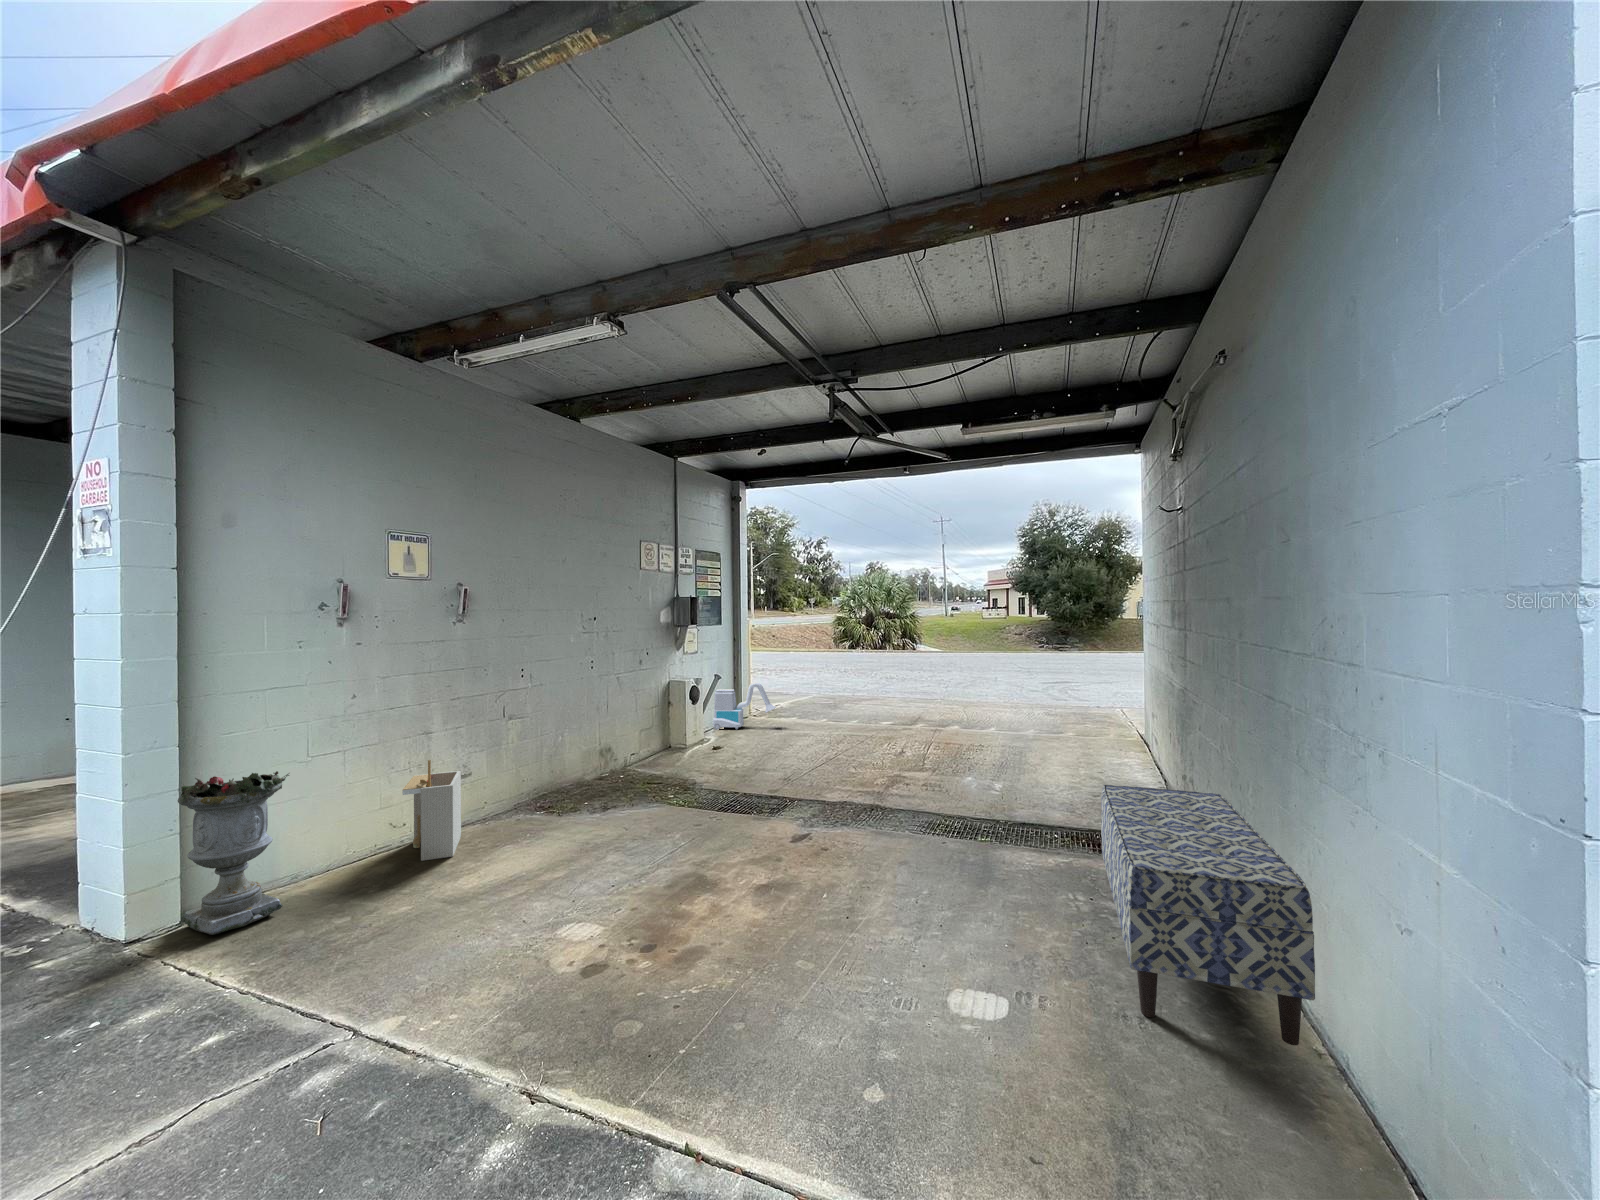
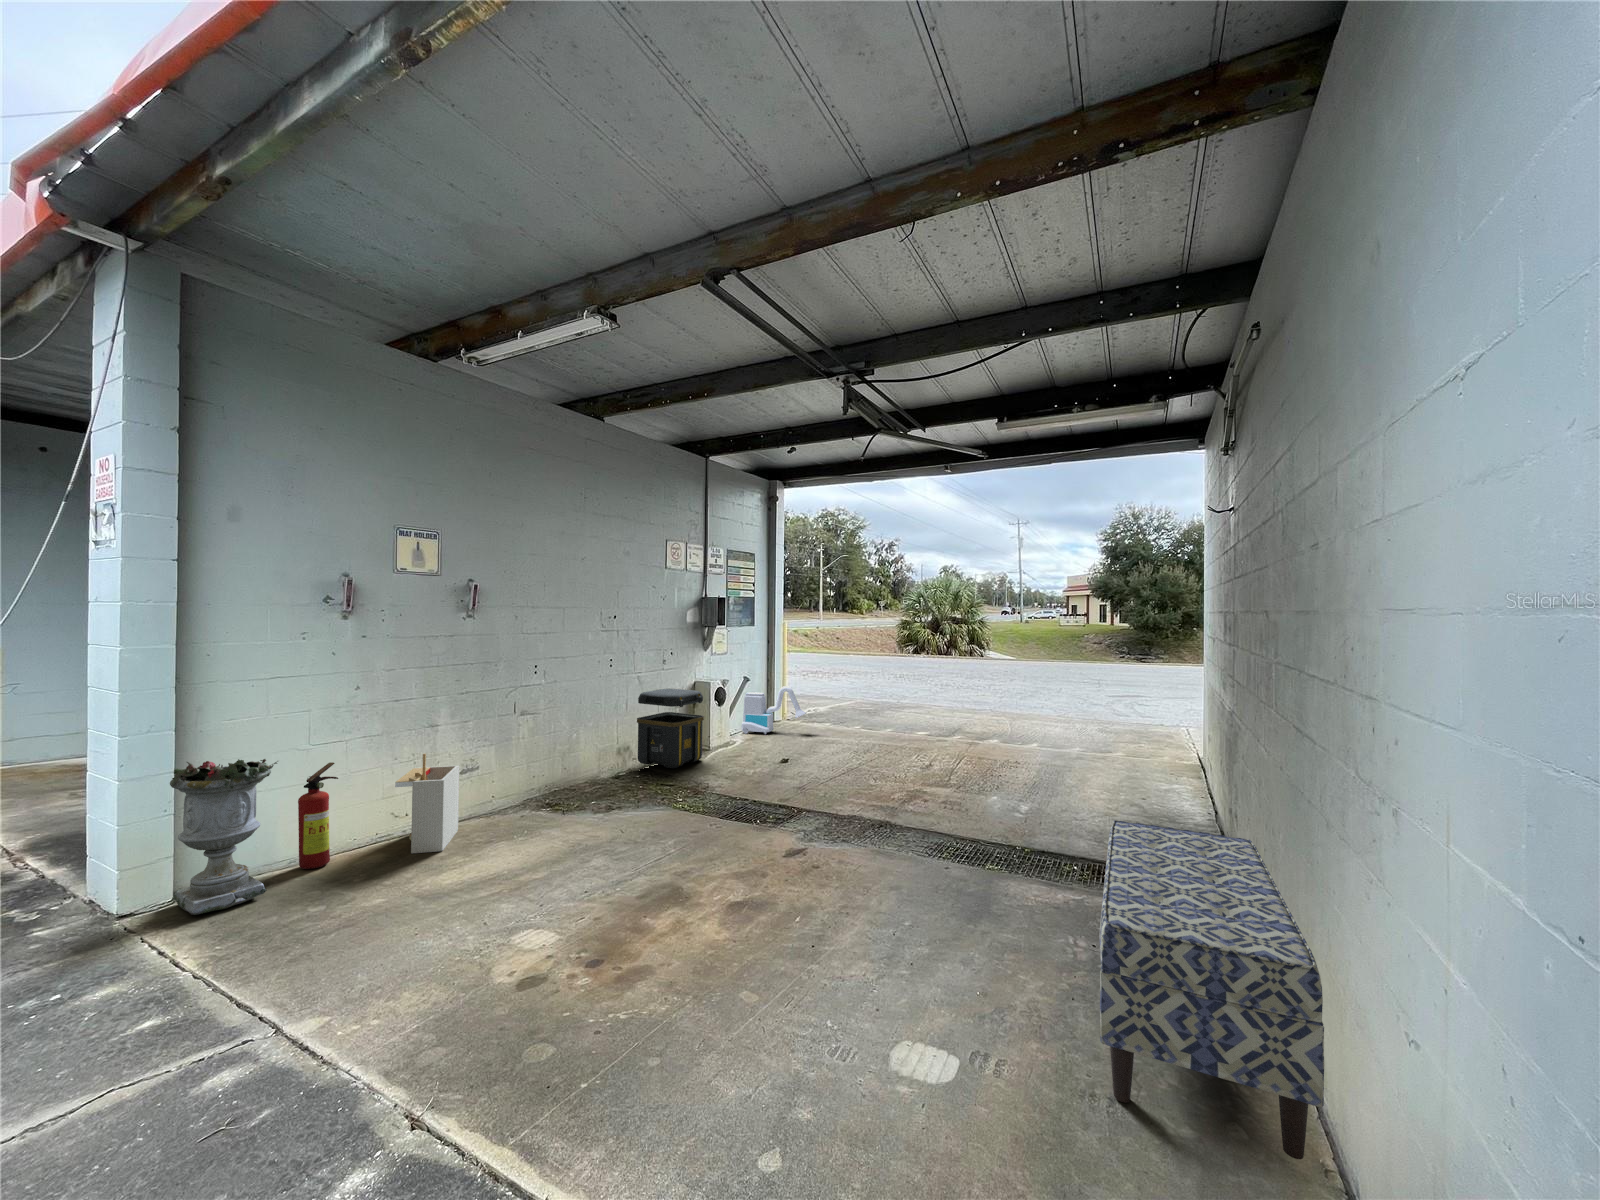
toolbox: none [619,688,685,765] -> present [637,689,704,768]
fire extinguisher: none [303,773,342,883] -> present [298,762,338,869]

